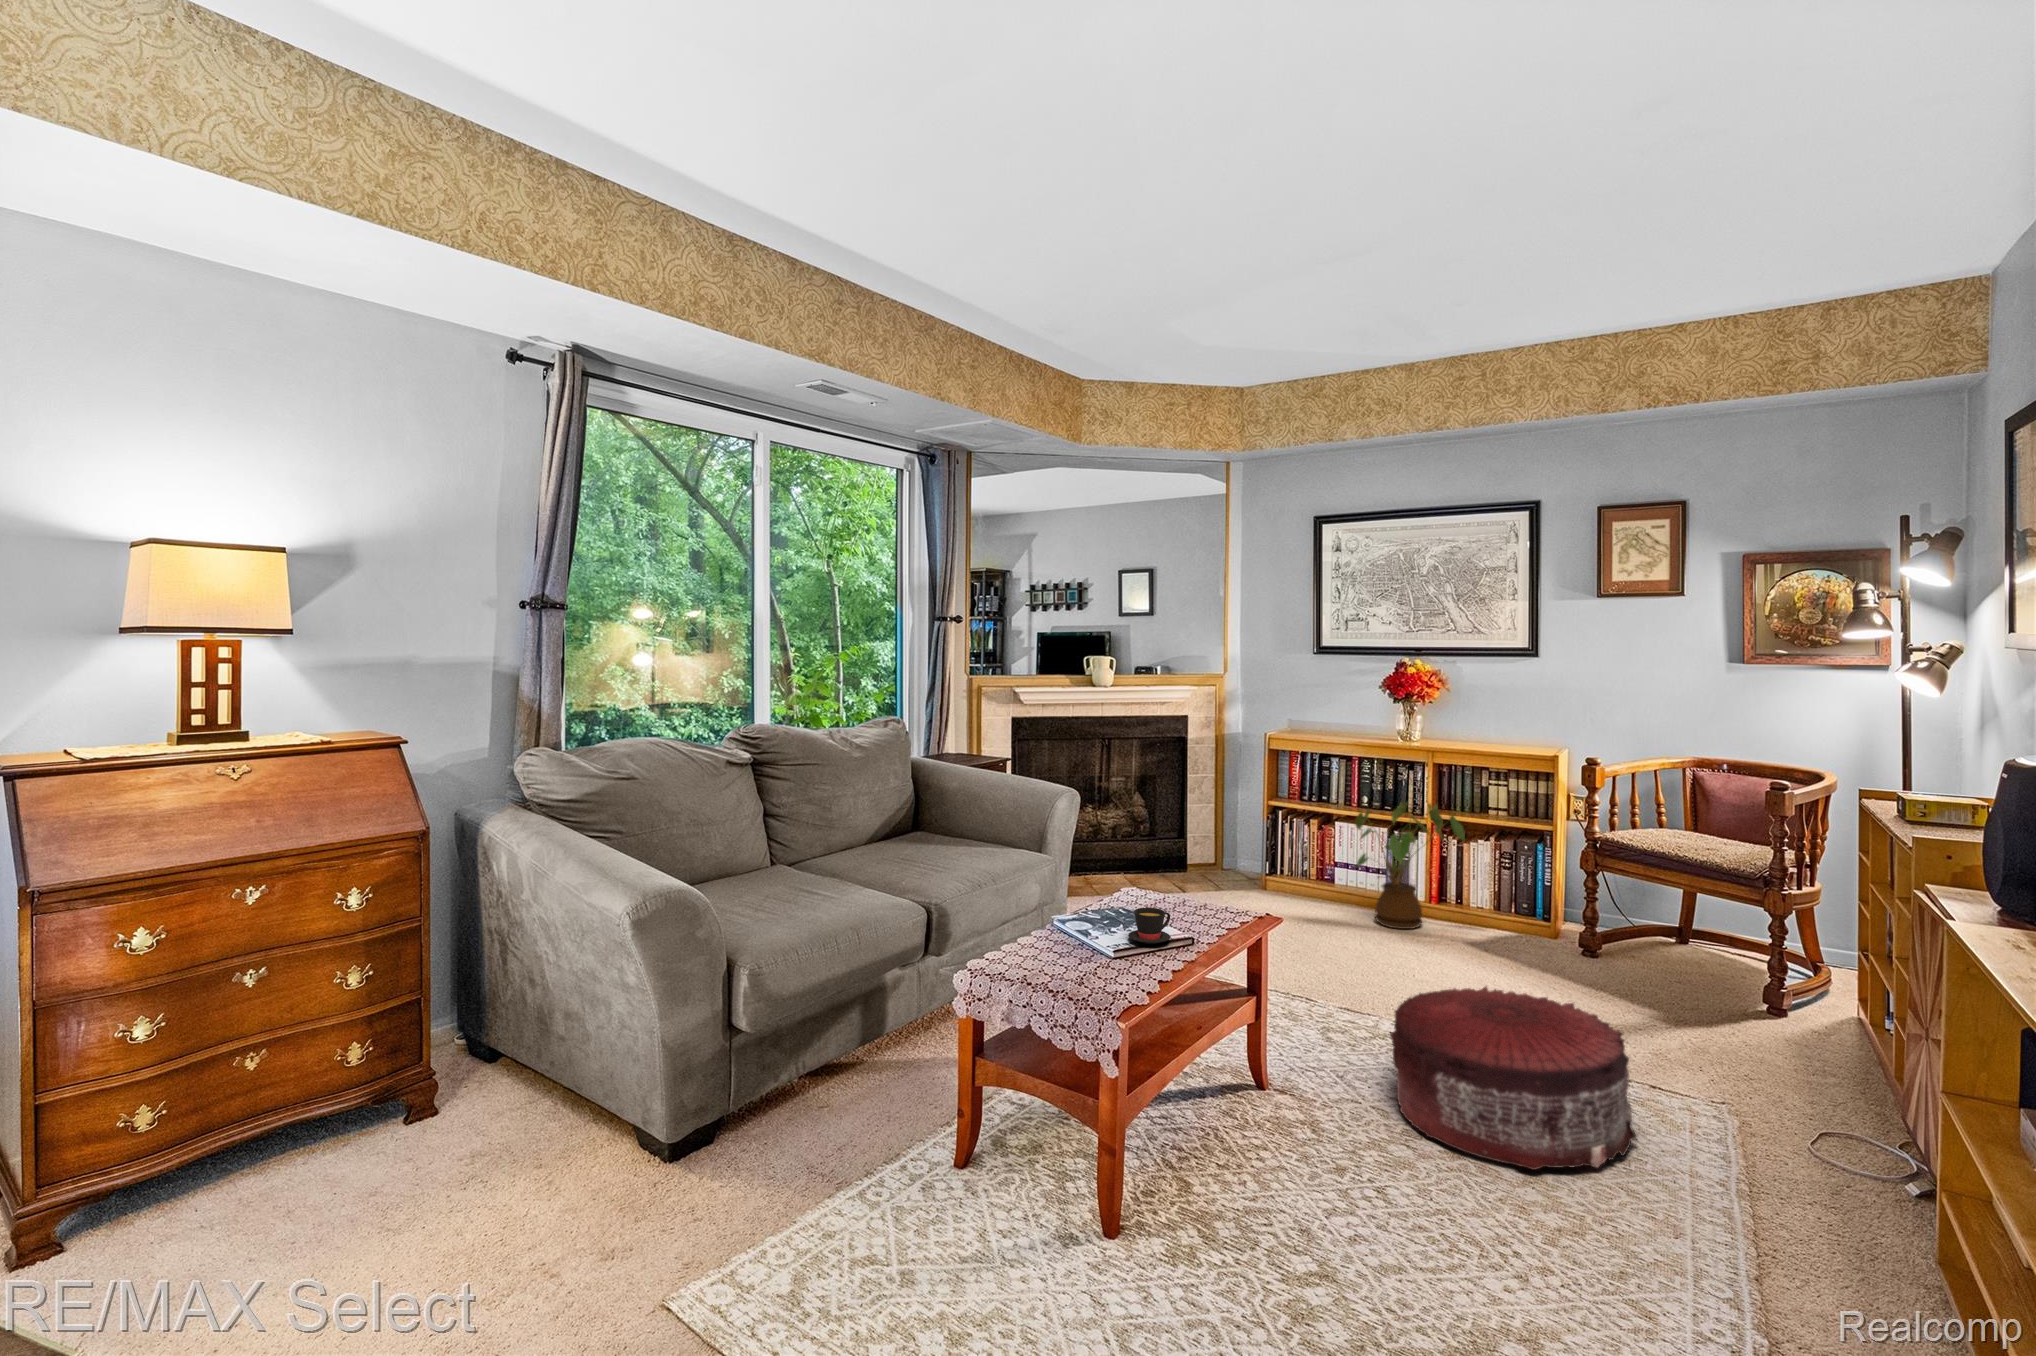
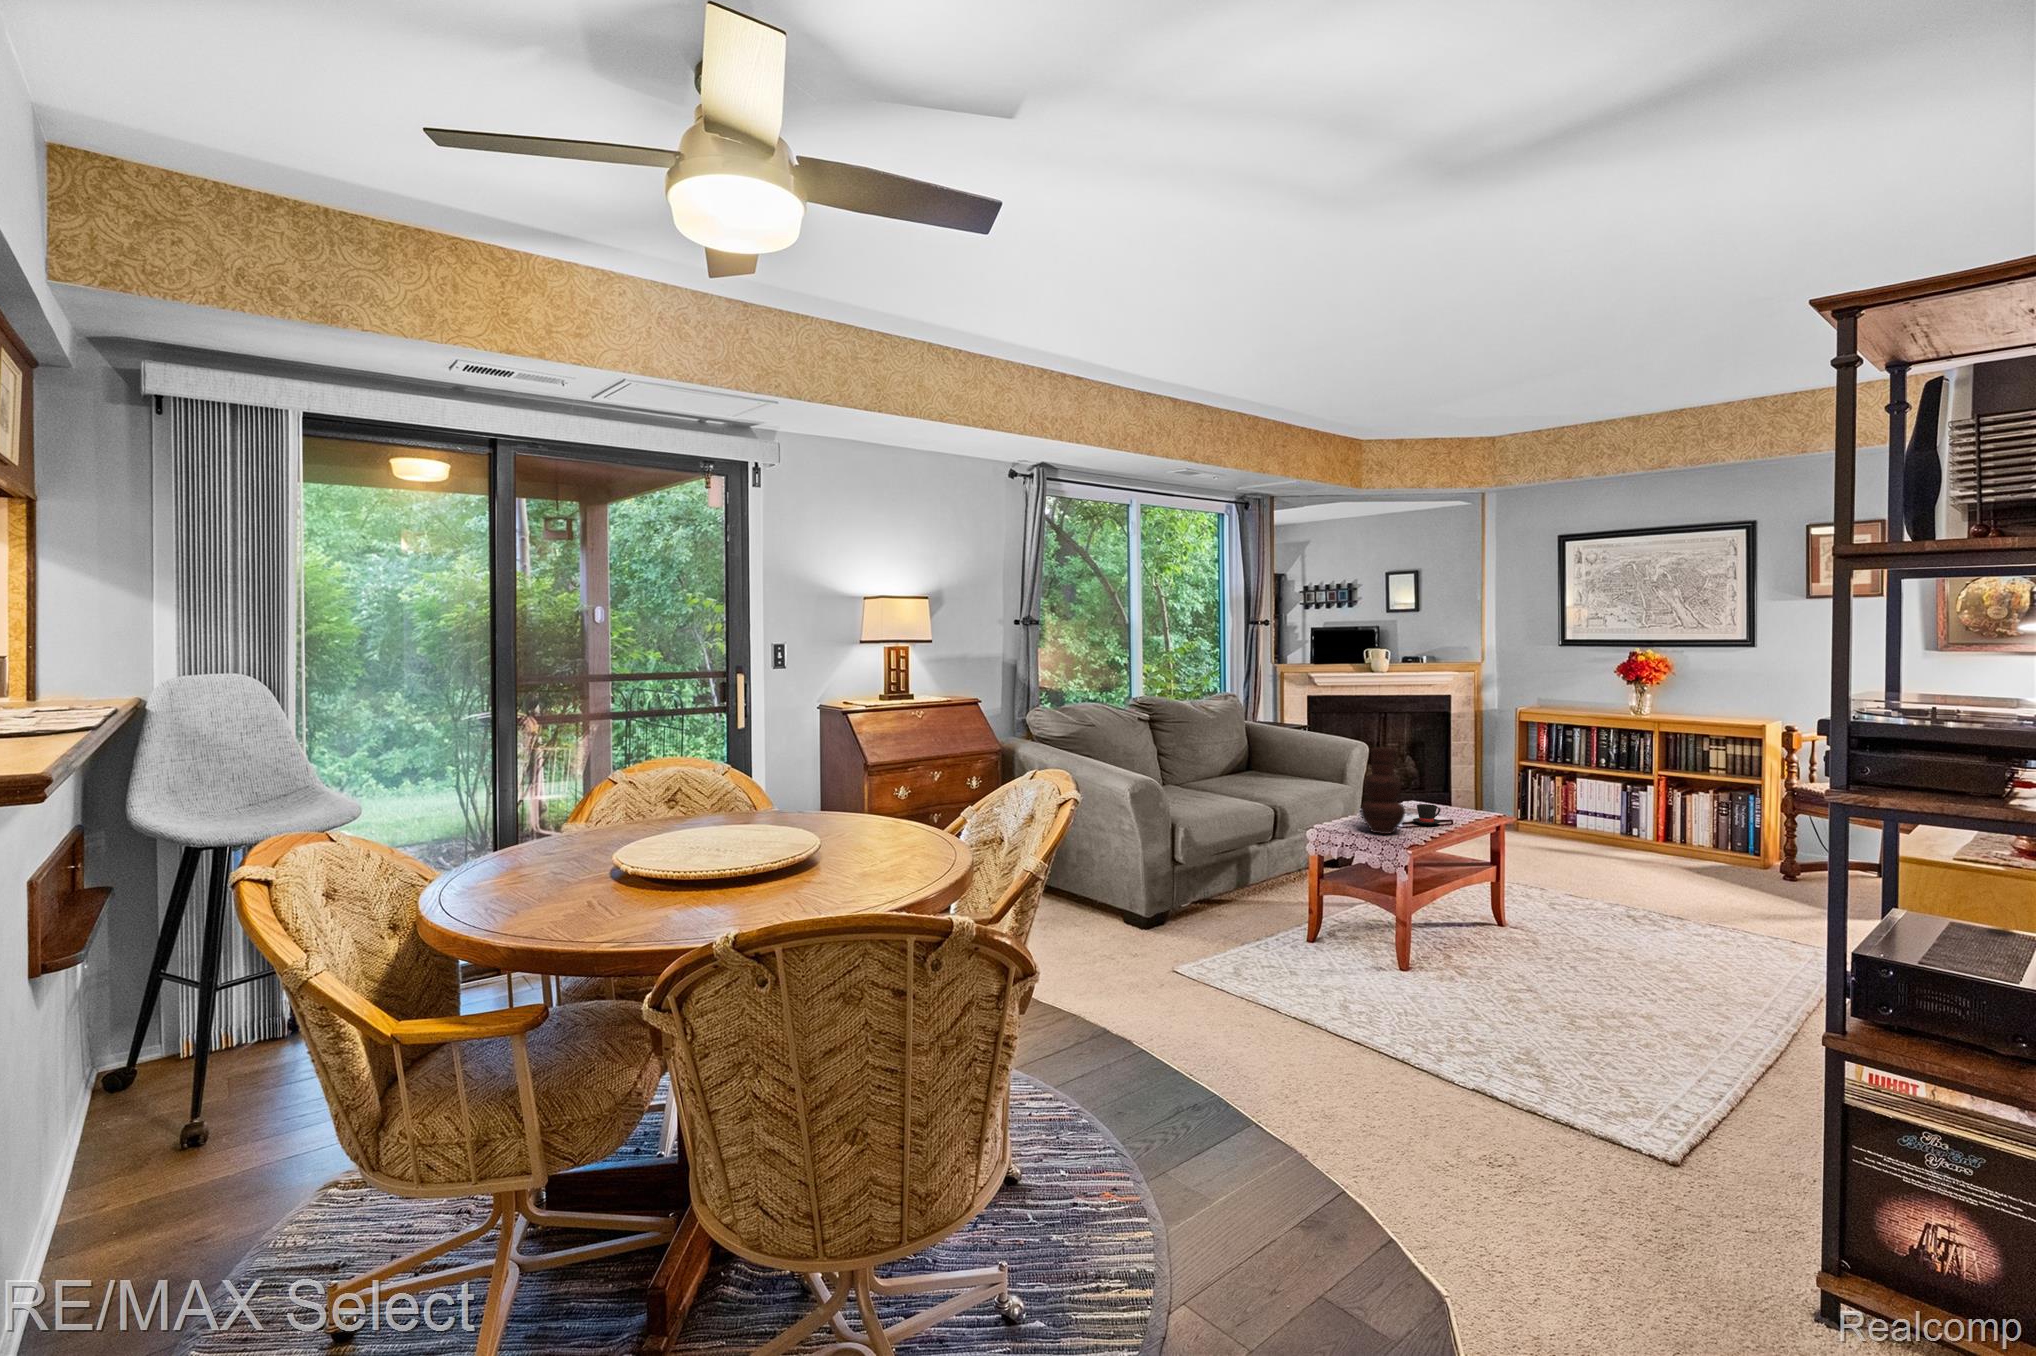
house plant: present [1355,802,1465,929] -> none [1589,760,1683,858]
vase: none [1041,821,1114,972] -> present [1361,748,1405,834]
pouf: present [1390,986,1637,1170] -> none [1594,869,1769,971]

